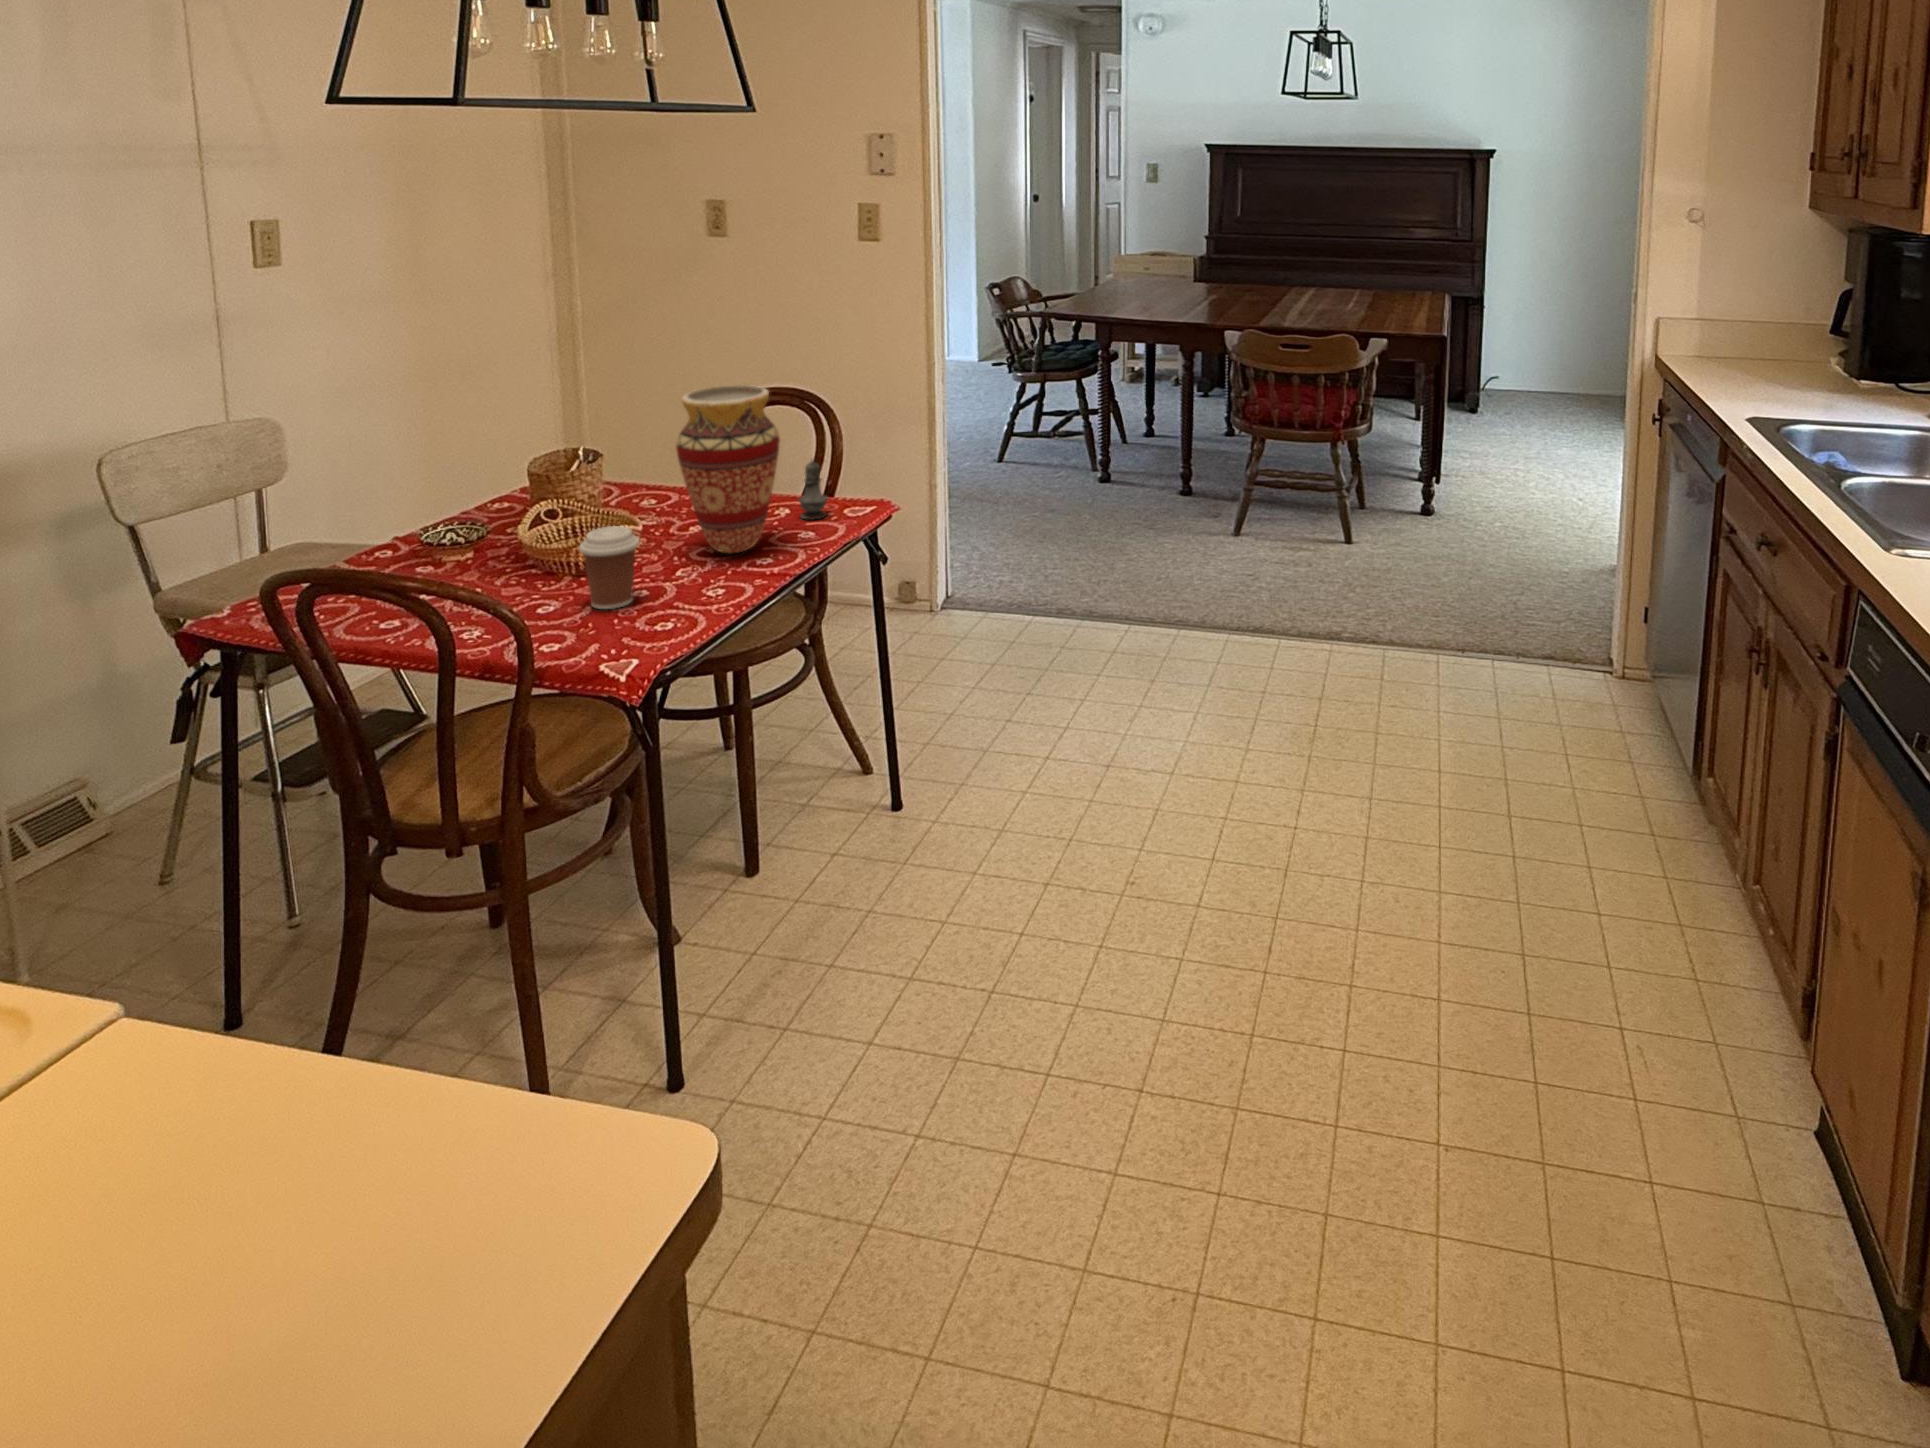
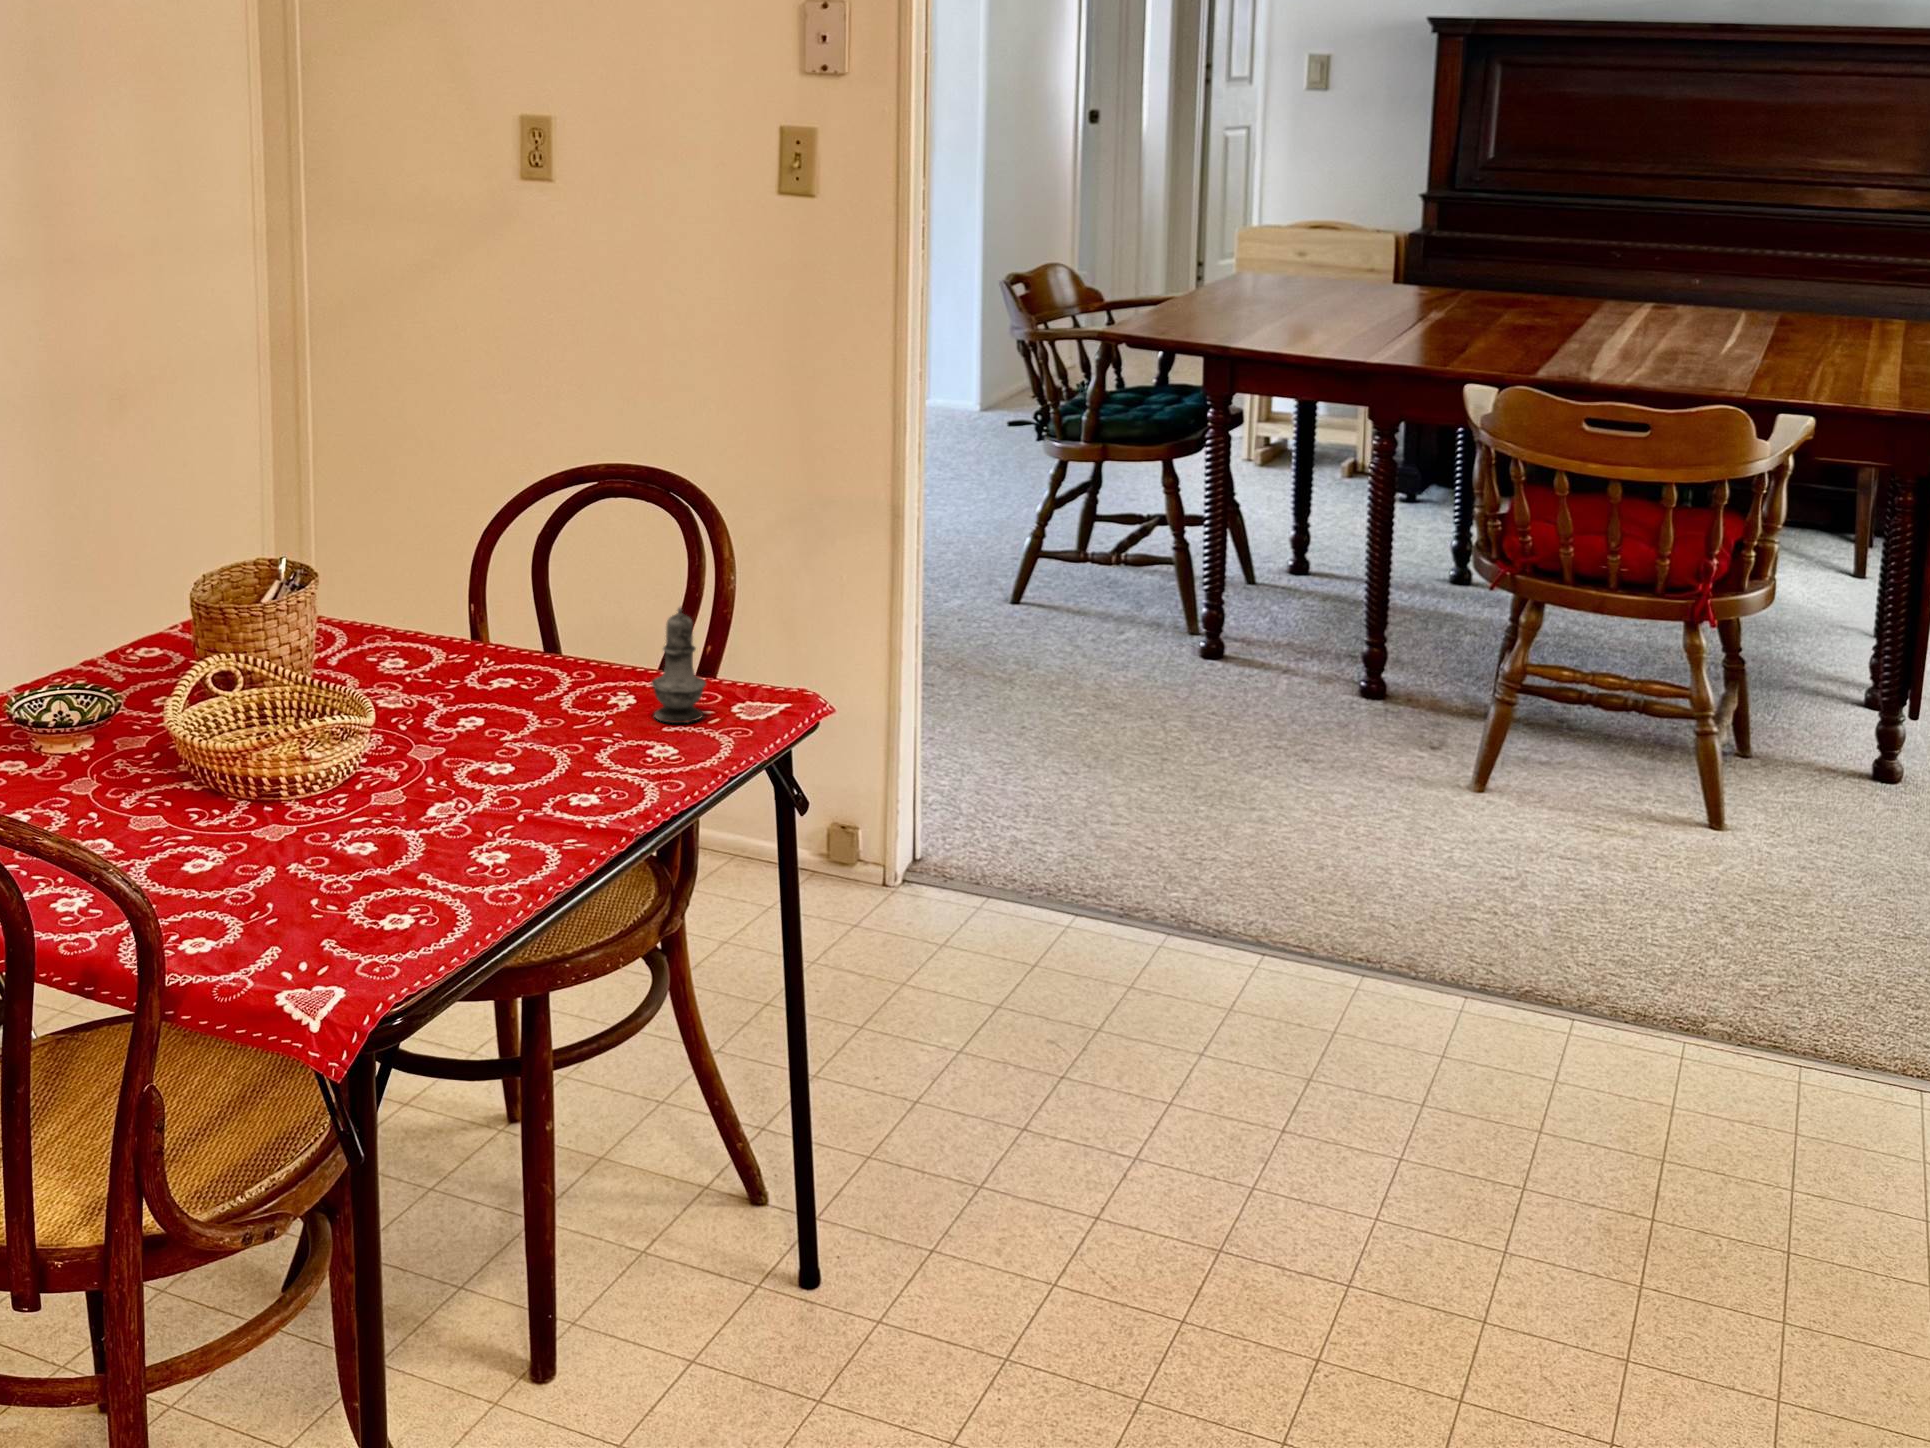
vase: present [676,385,780,553] -> none [437,464,622,780]
coffee cup: present [579,526,639,609] -> none [259,719,364,874]

